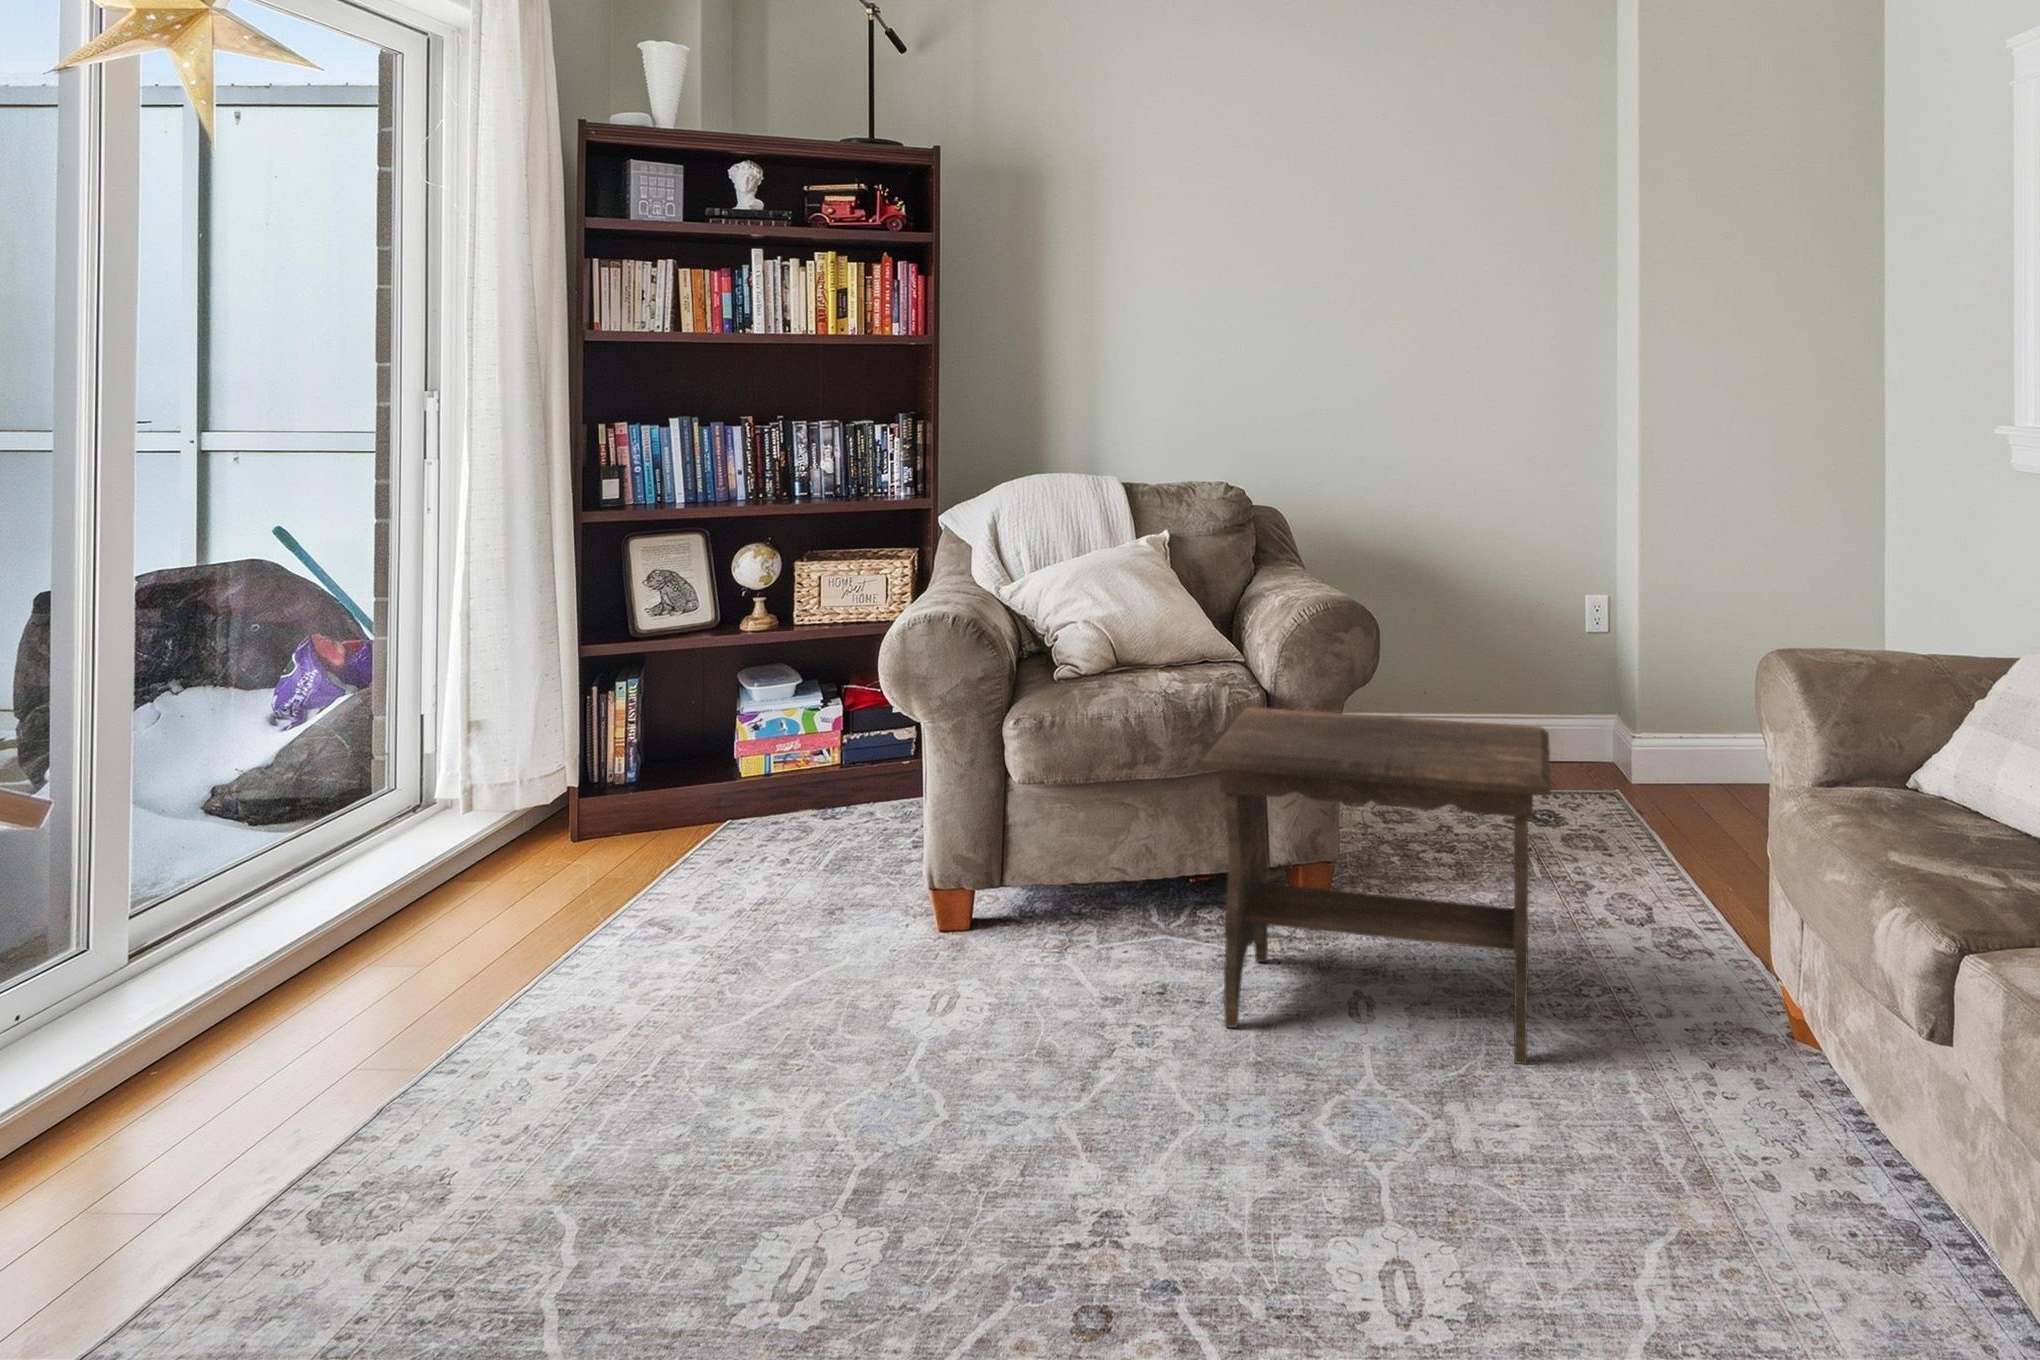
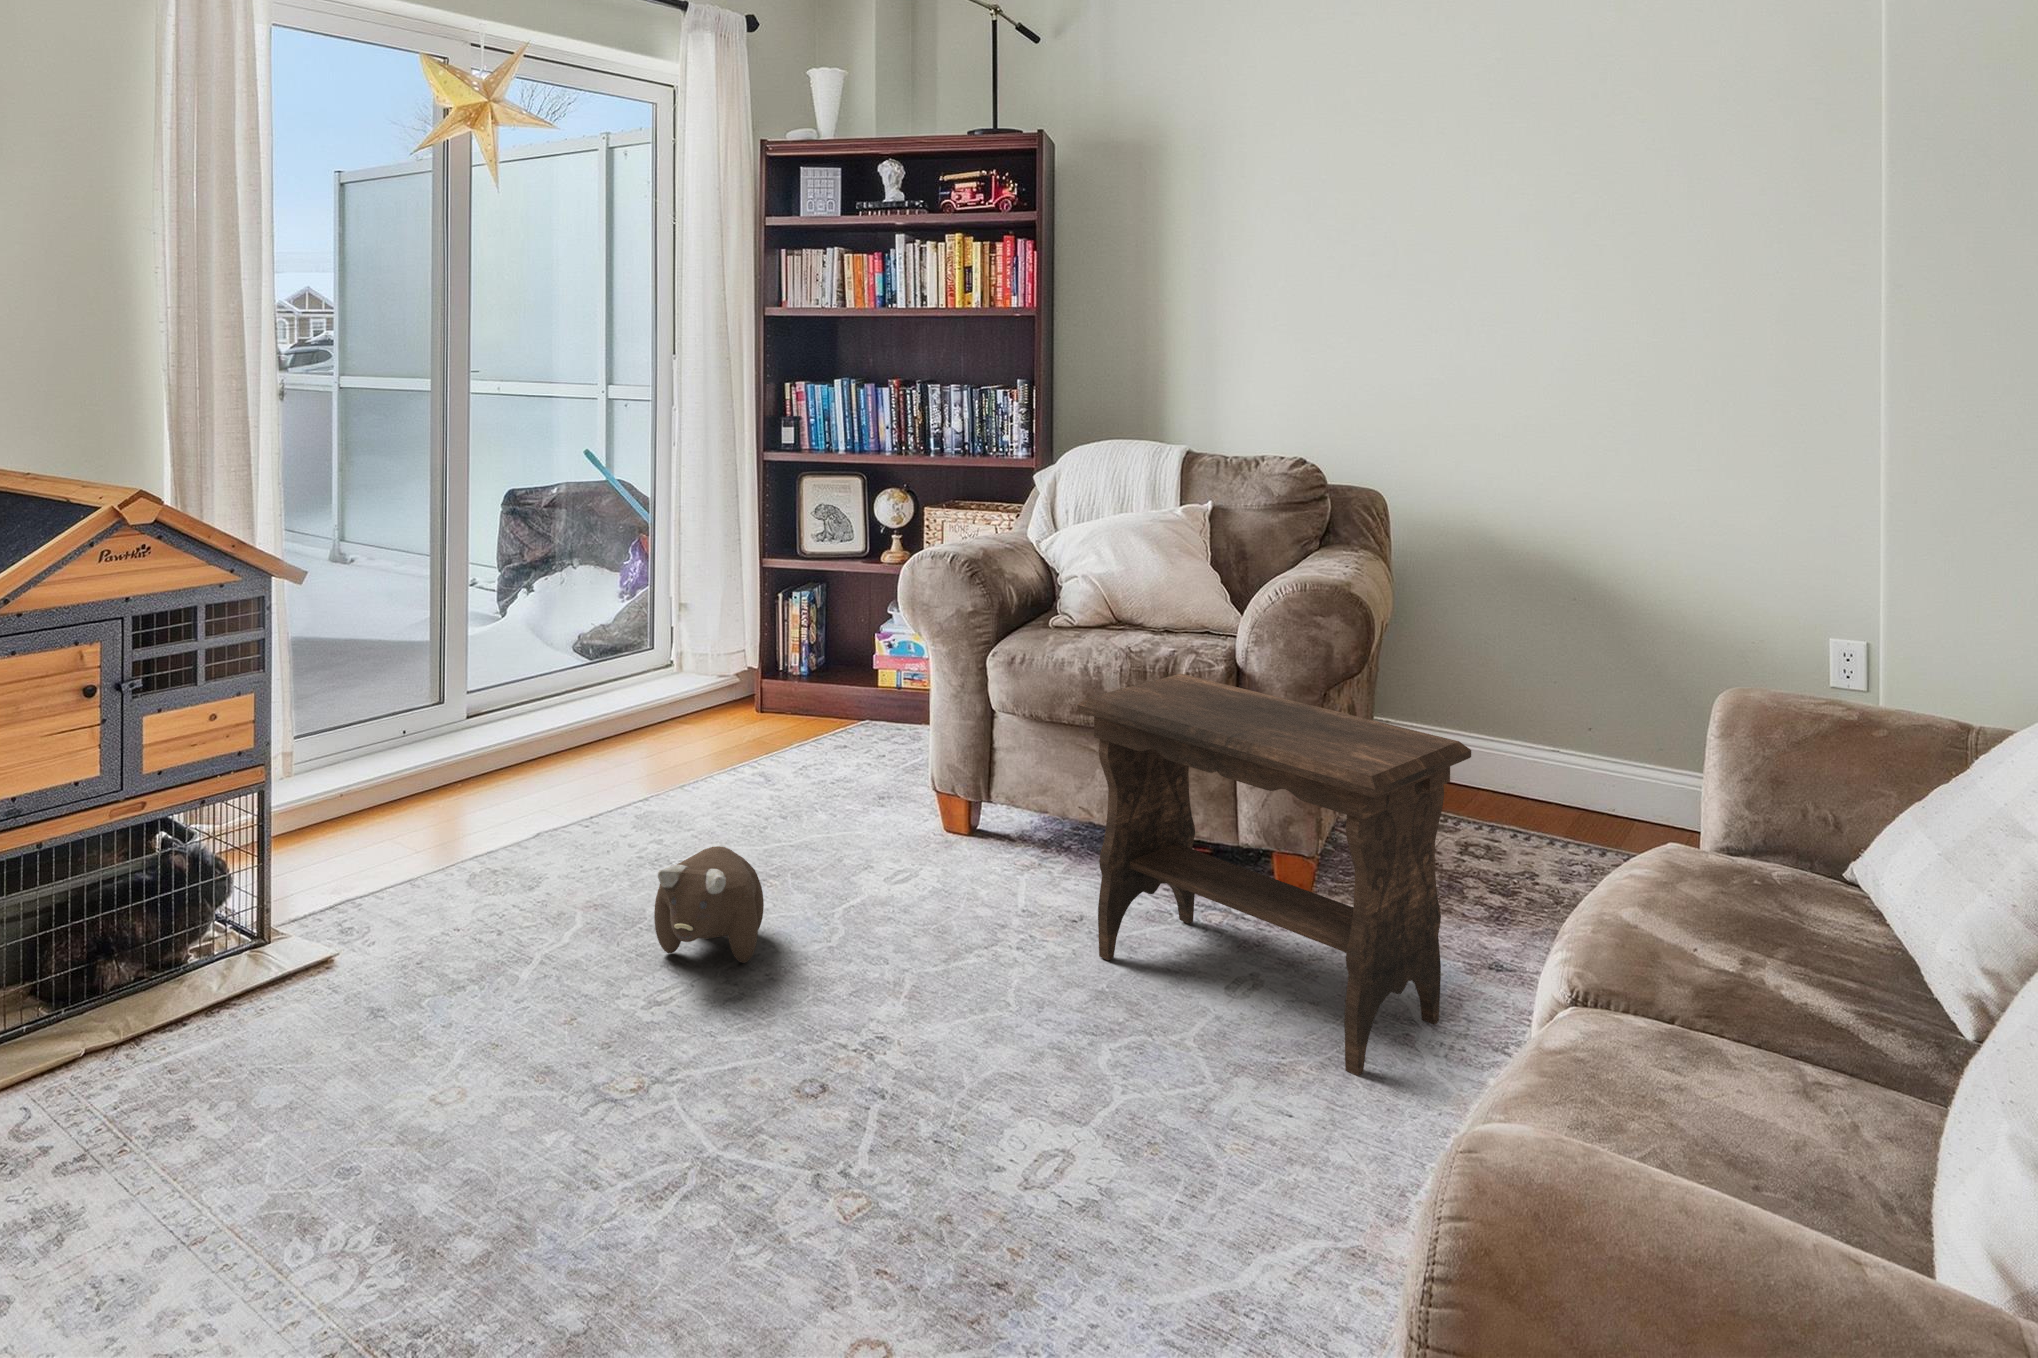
plush toy: none [730,1042,882,1214] -> present [654,846,764,963]

